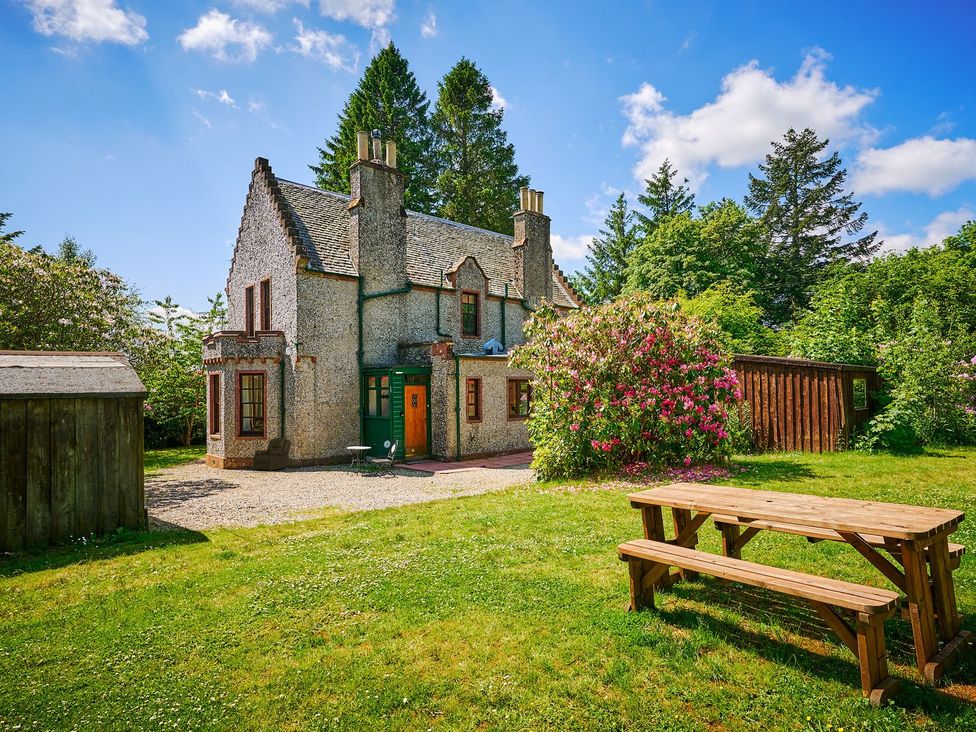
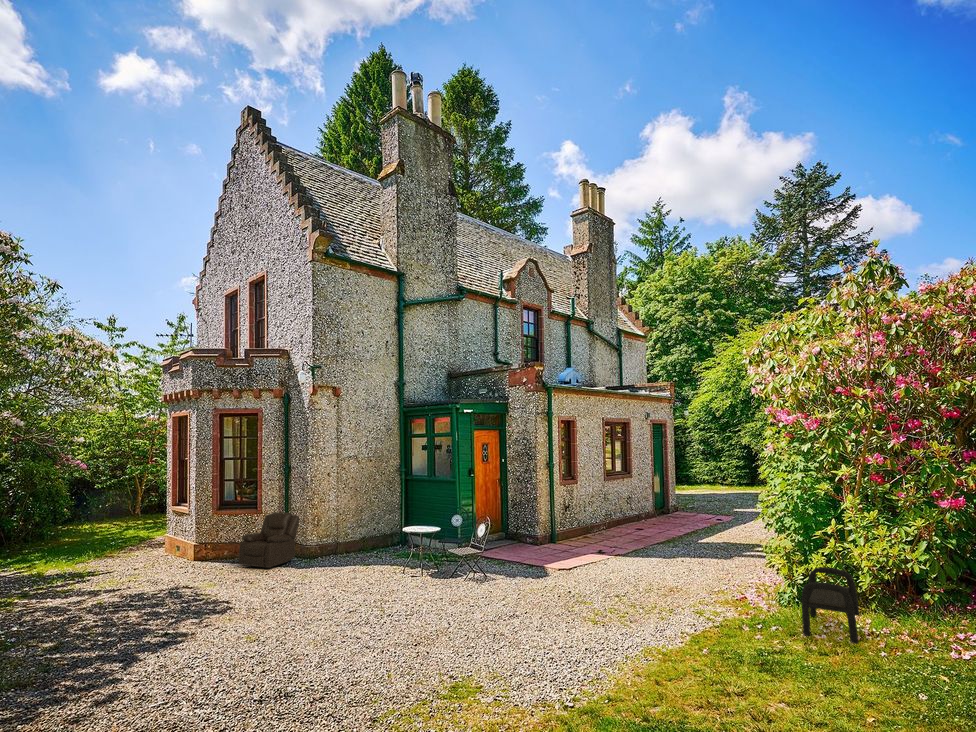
bench: none [531,465,571,500] -> present [802,567,859,644]

